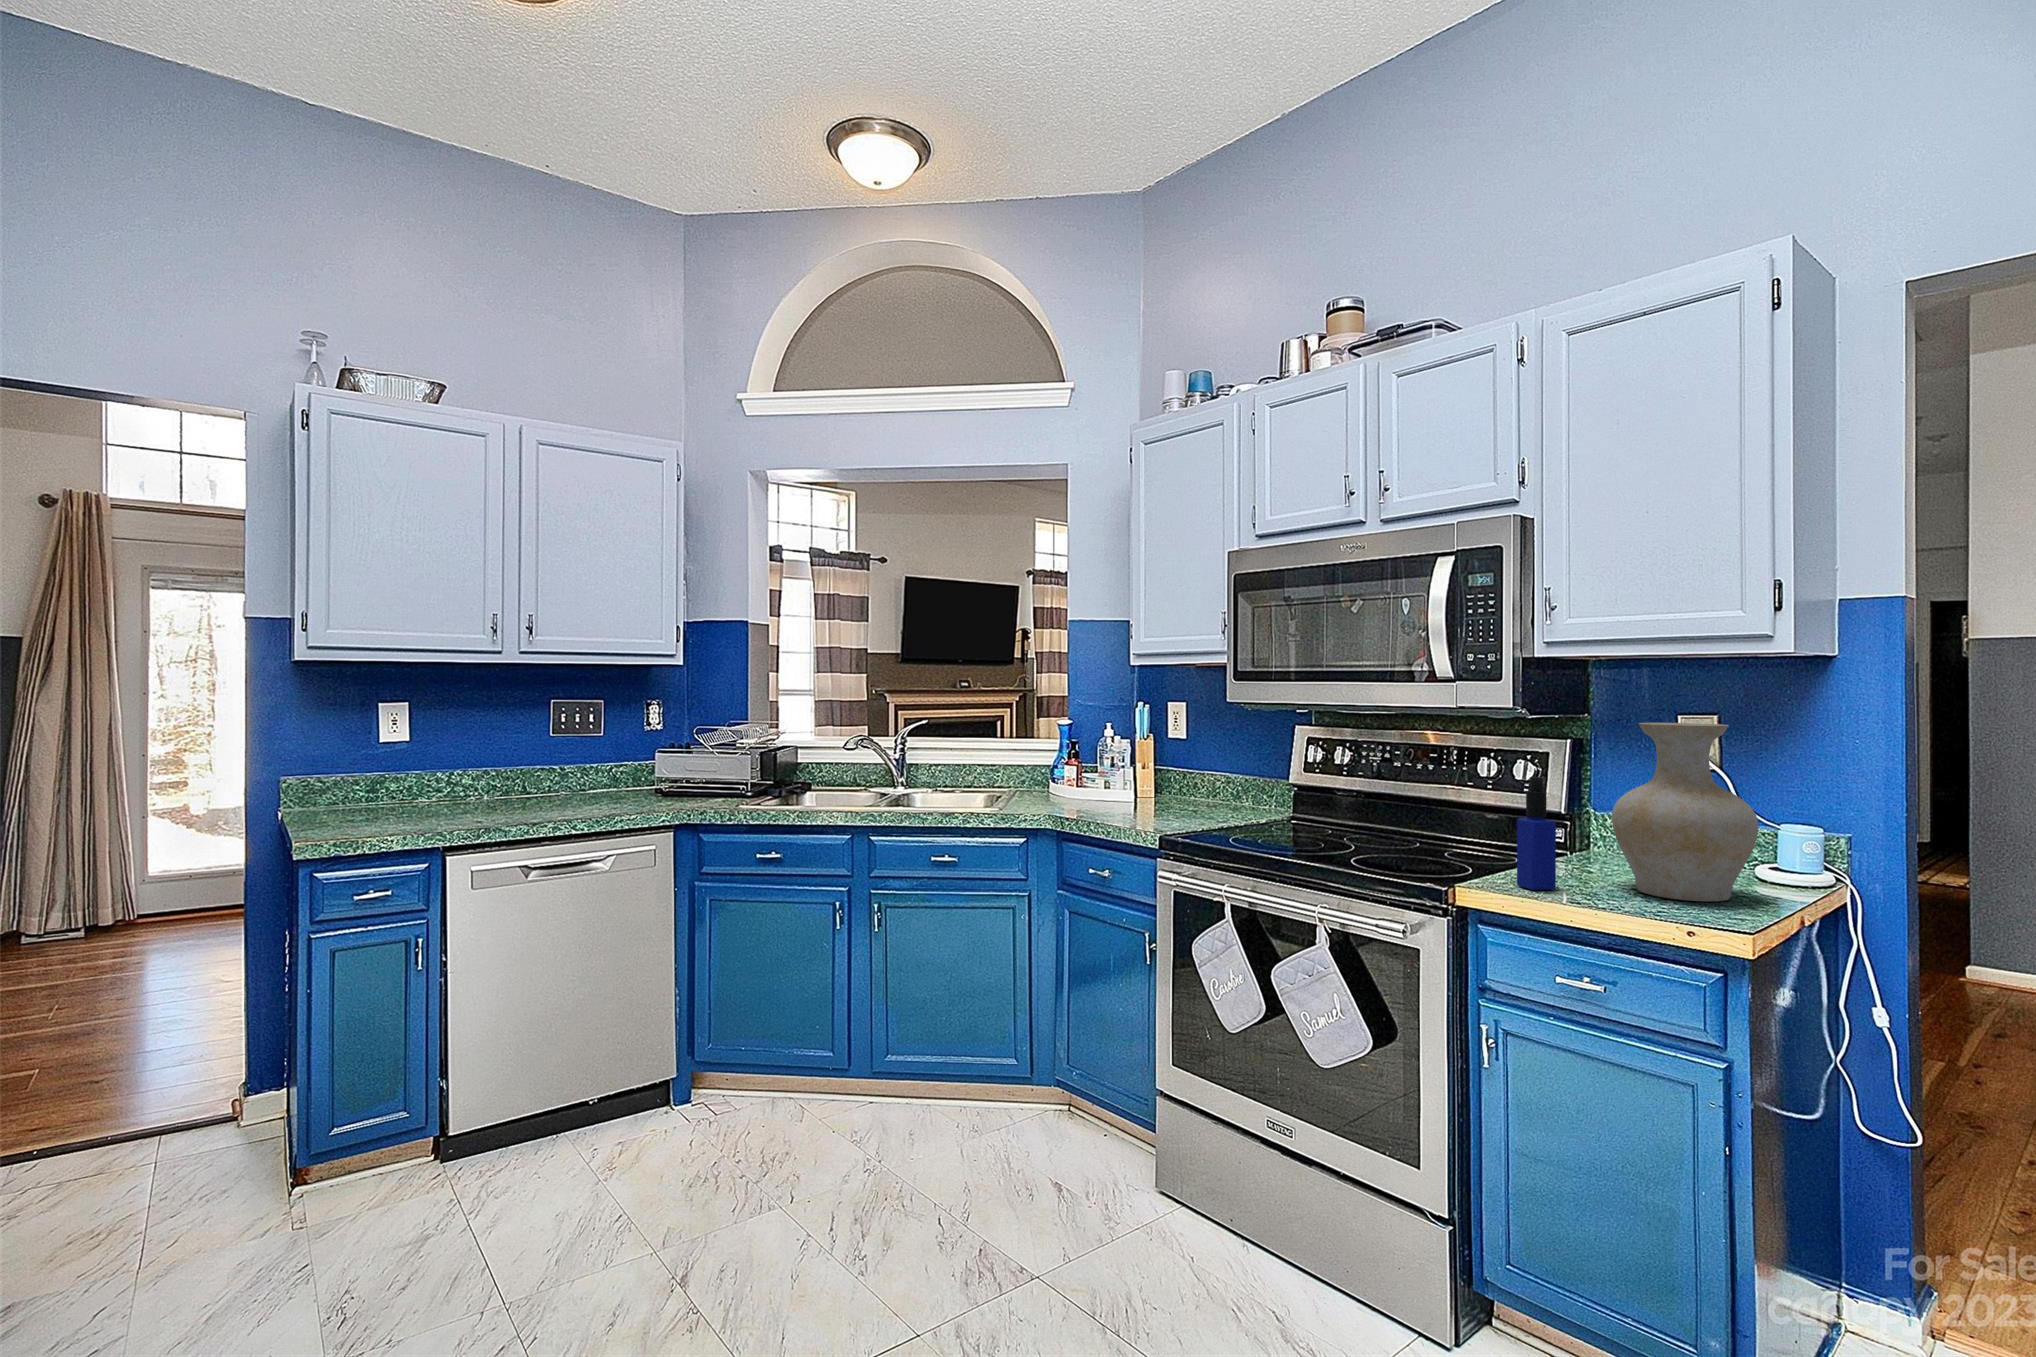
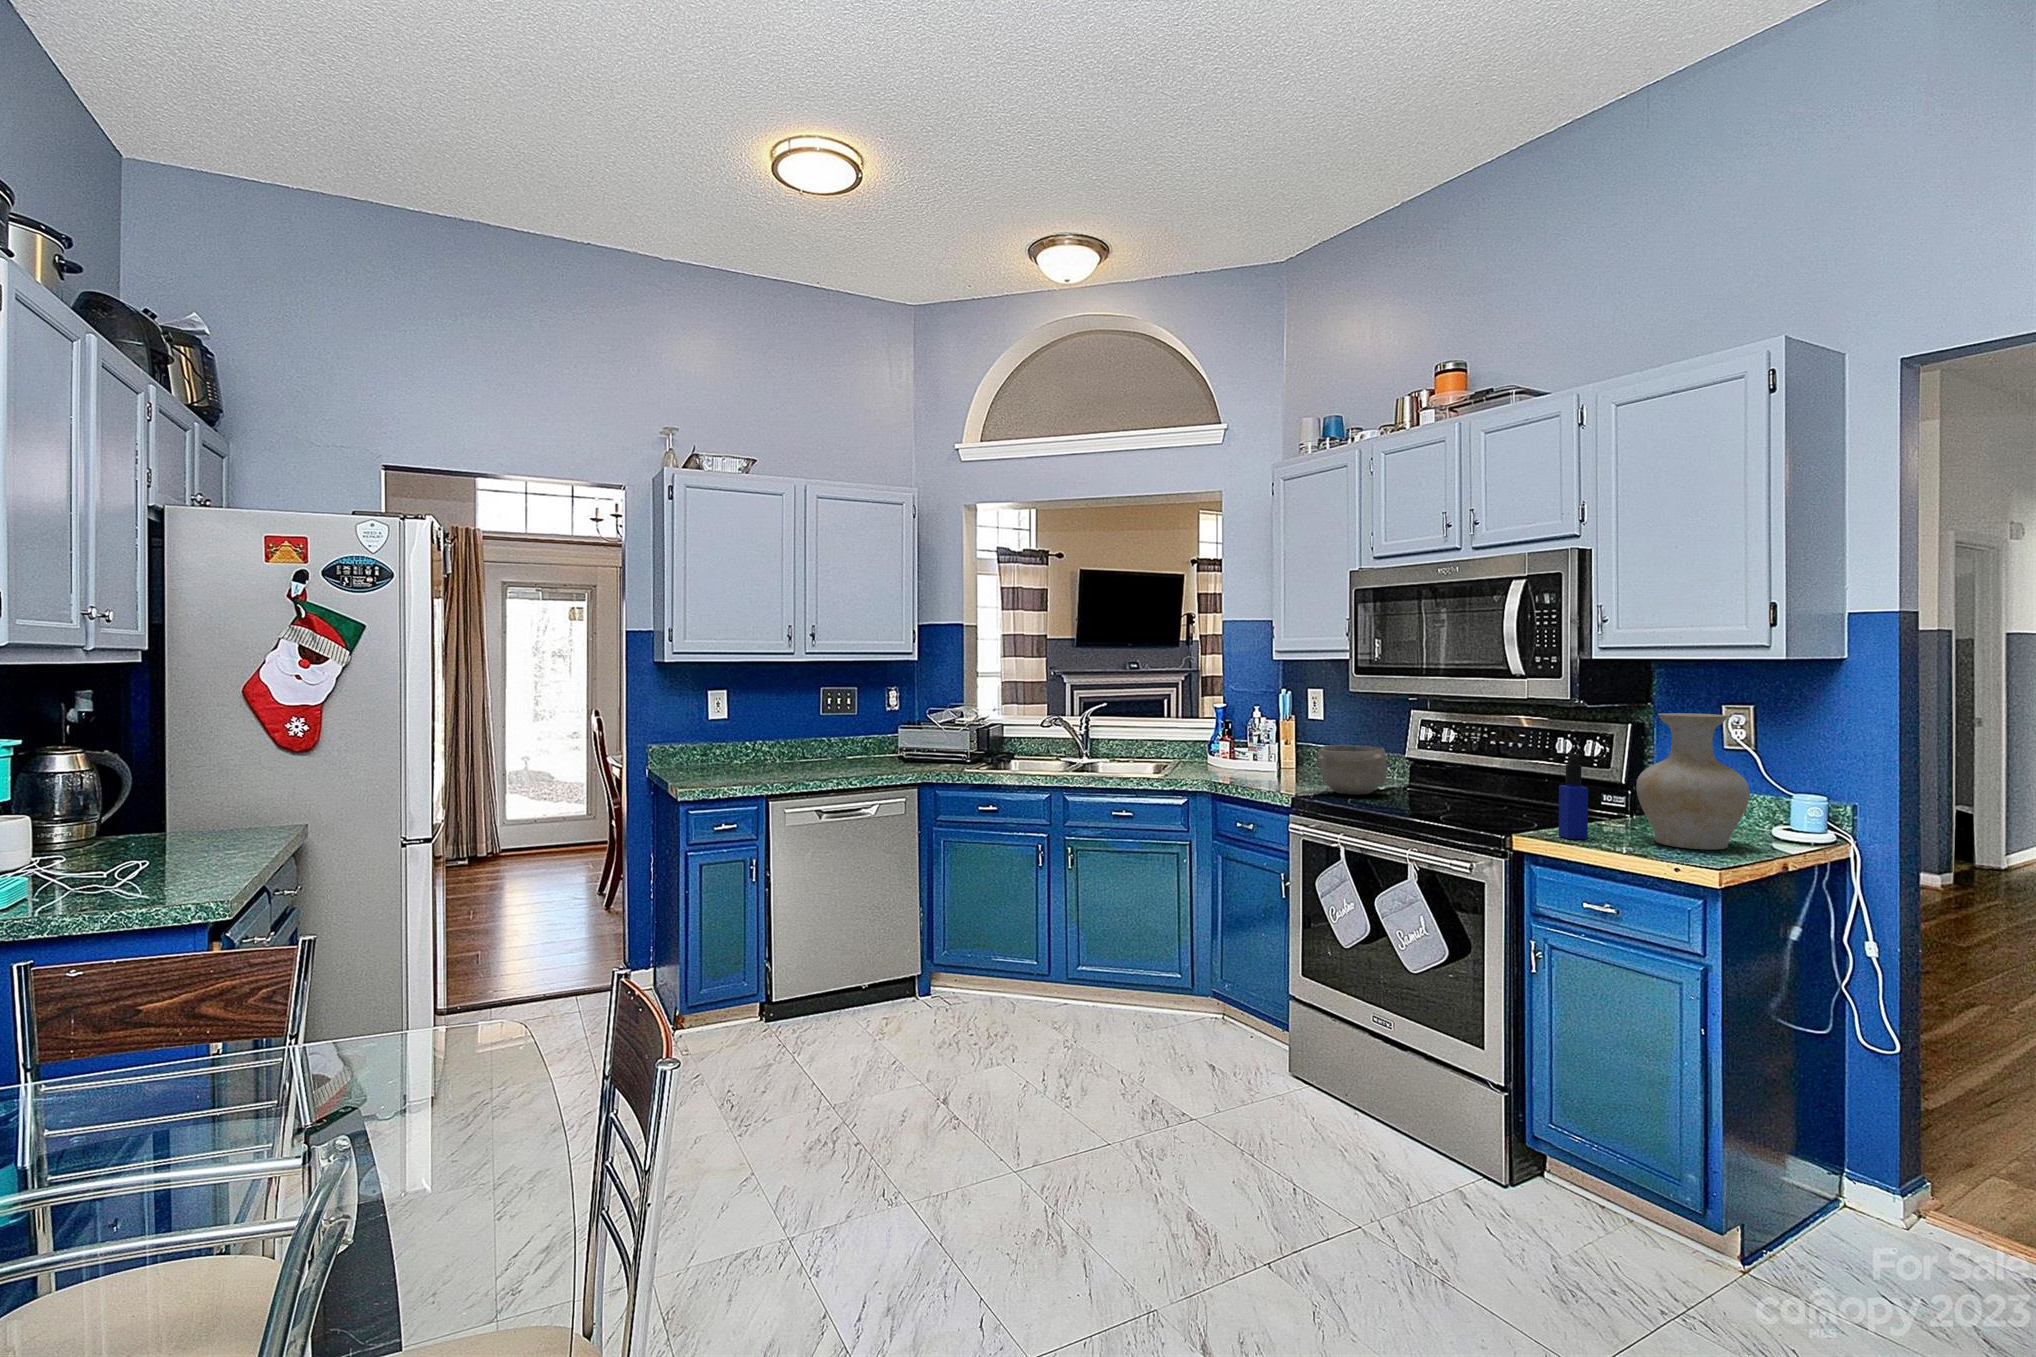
bowl: none [1189,768,1273,831] -> present [1317,745,1387,795]

